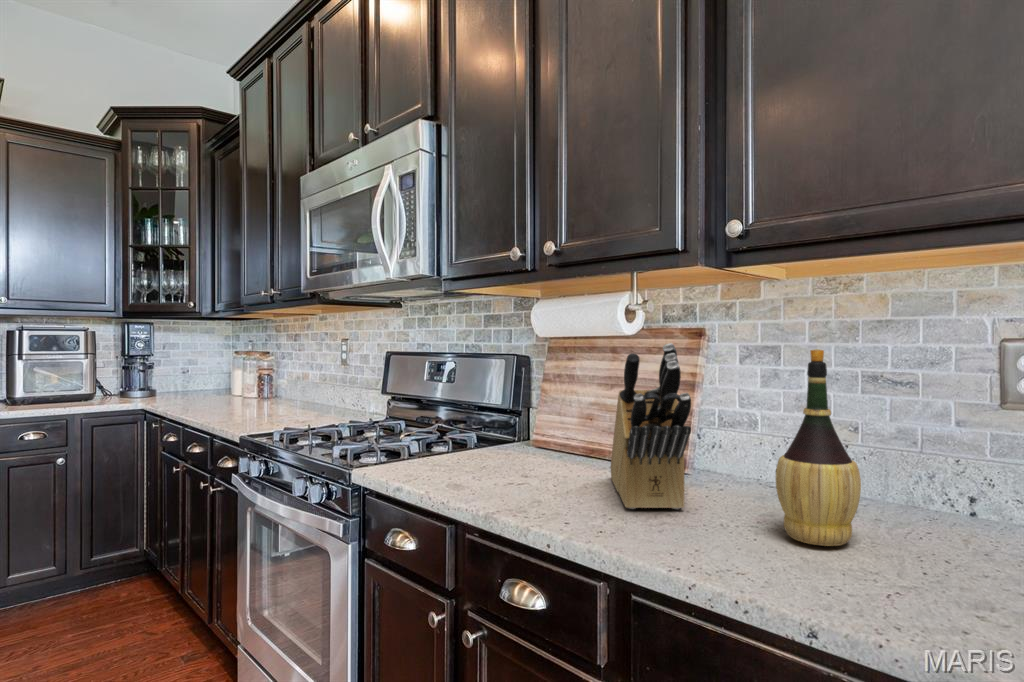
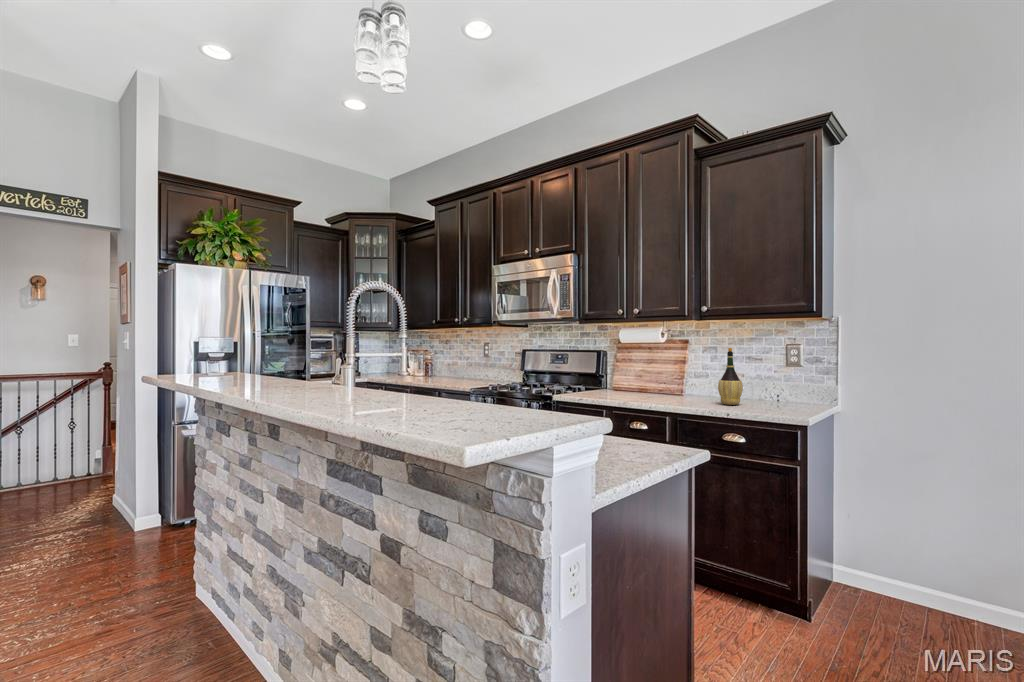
knife block: present [611,343,691,509] -> none [656,346,692,401]

